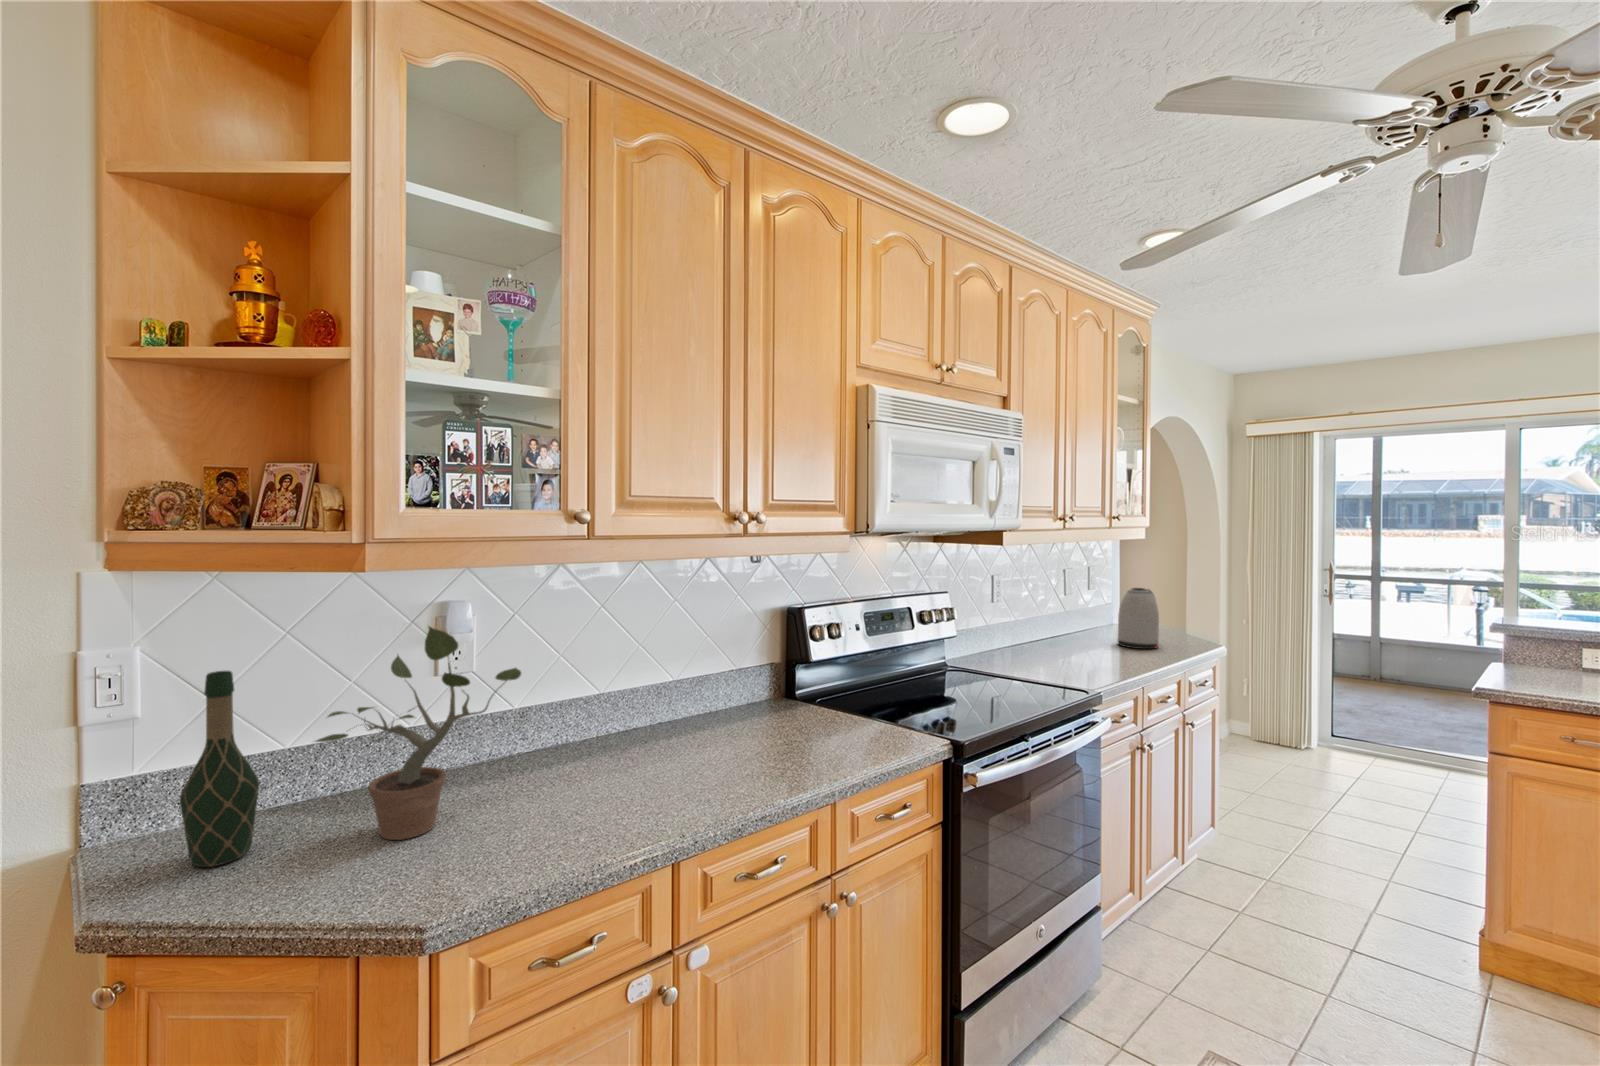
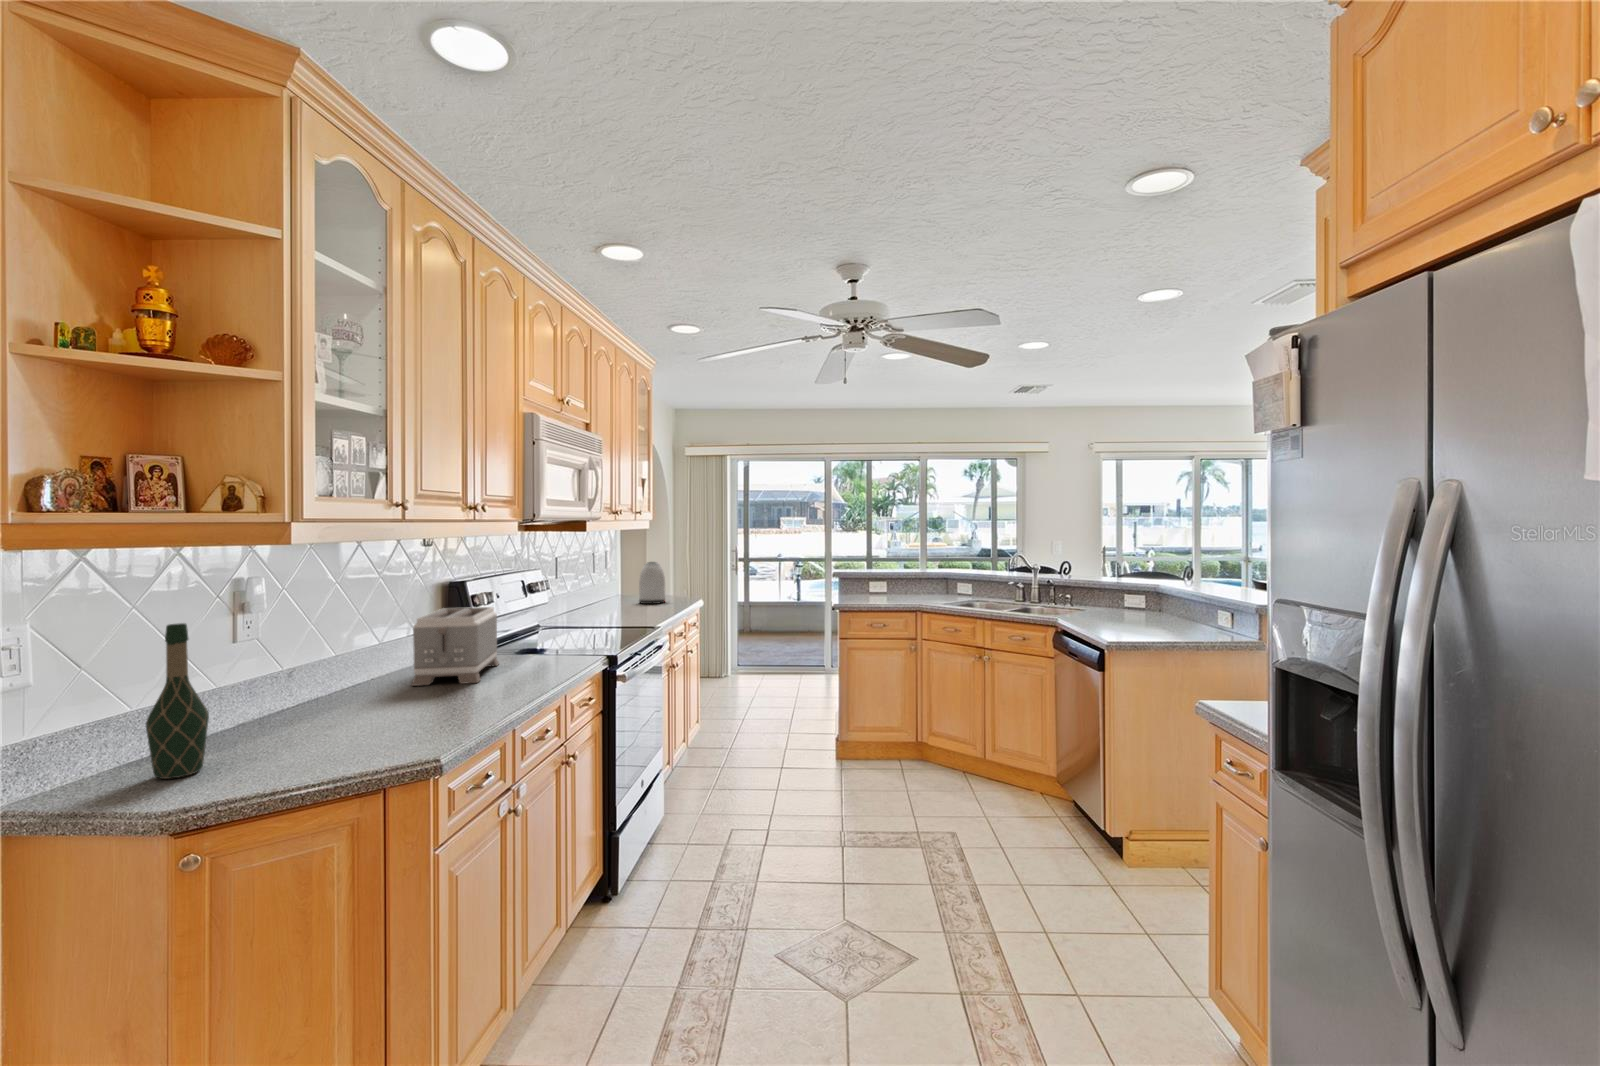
potted plant: present [316,626,521,840] -> none [238,586,391,742]
toaster: none [652,647,796,772] -> present [411,607,499,686]

